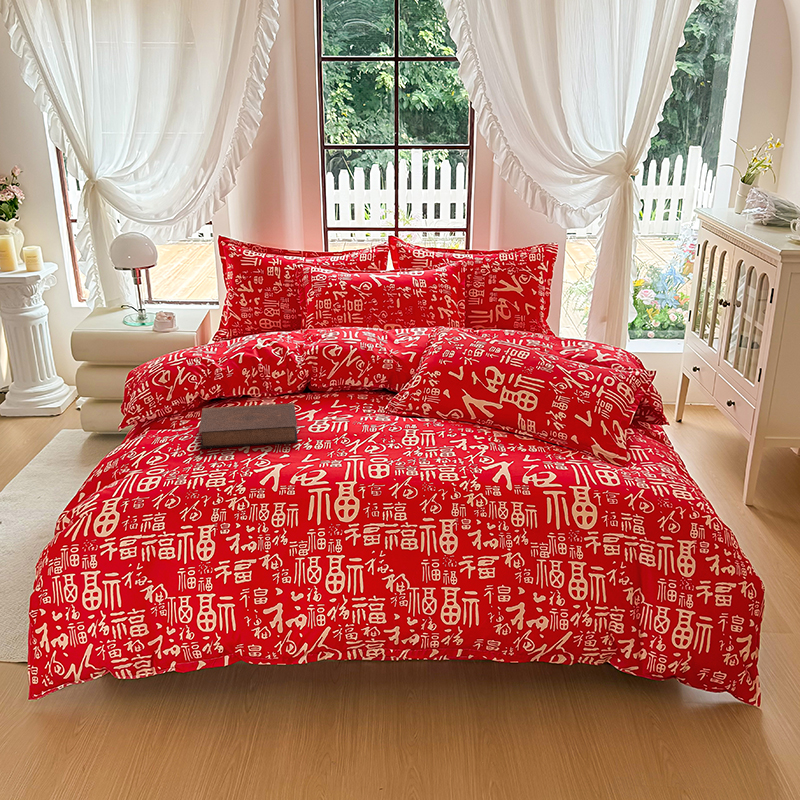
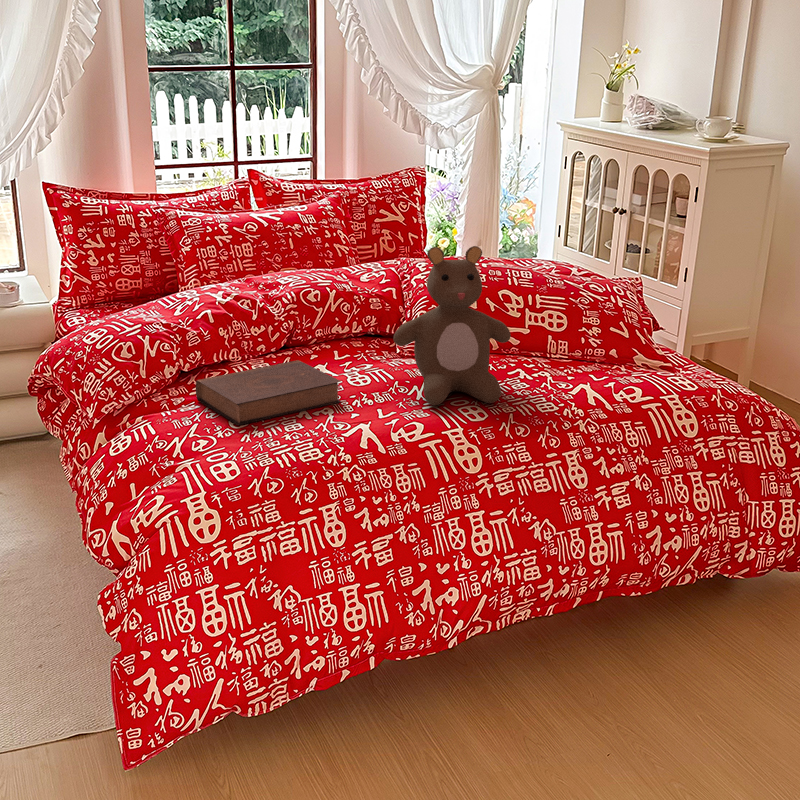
teddy bear: none [349,326,446,465] -> present [393,246,511,405]

